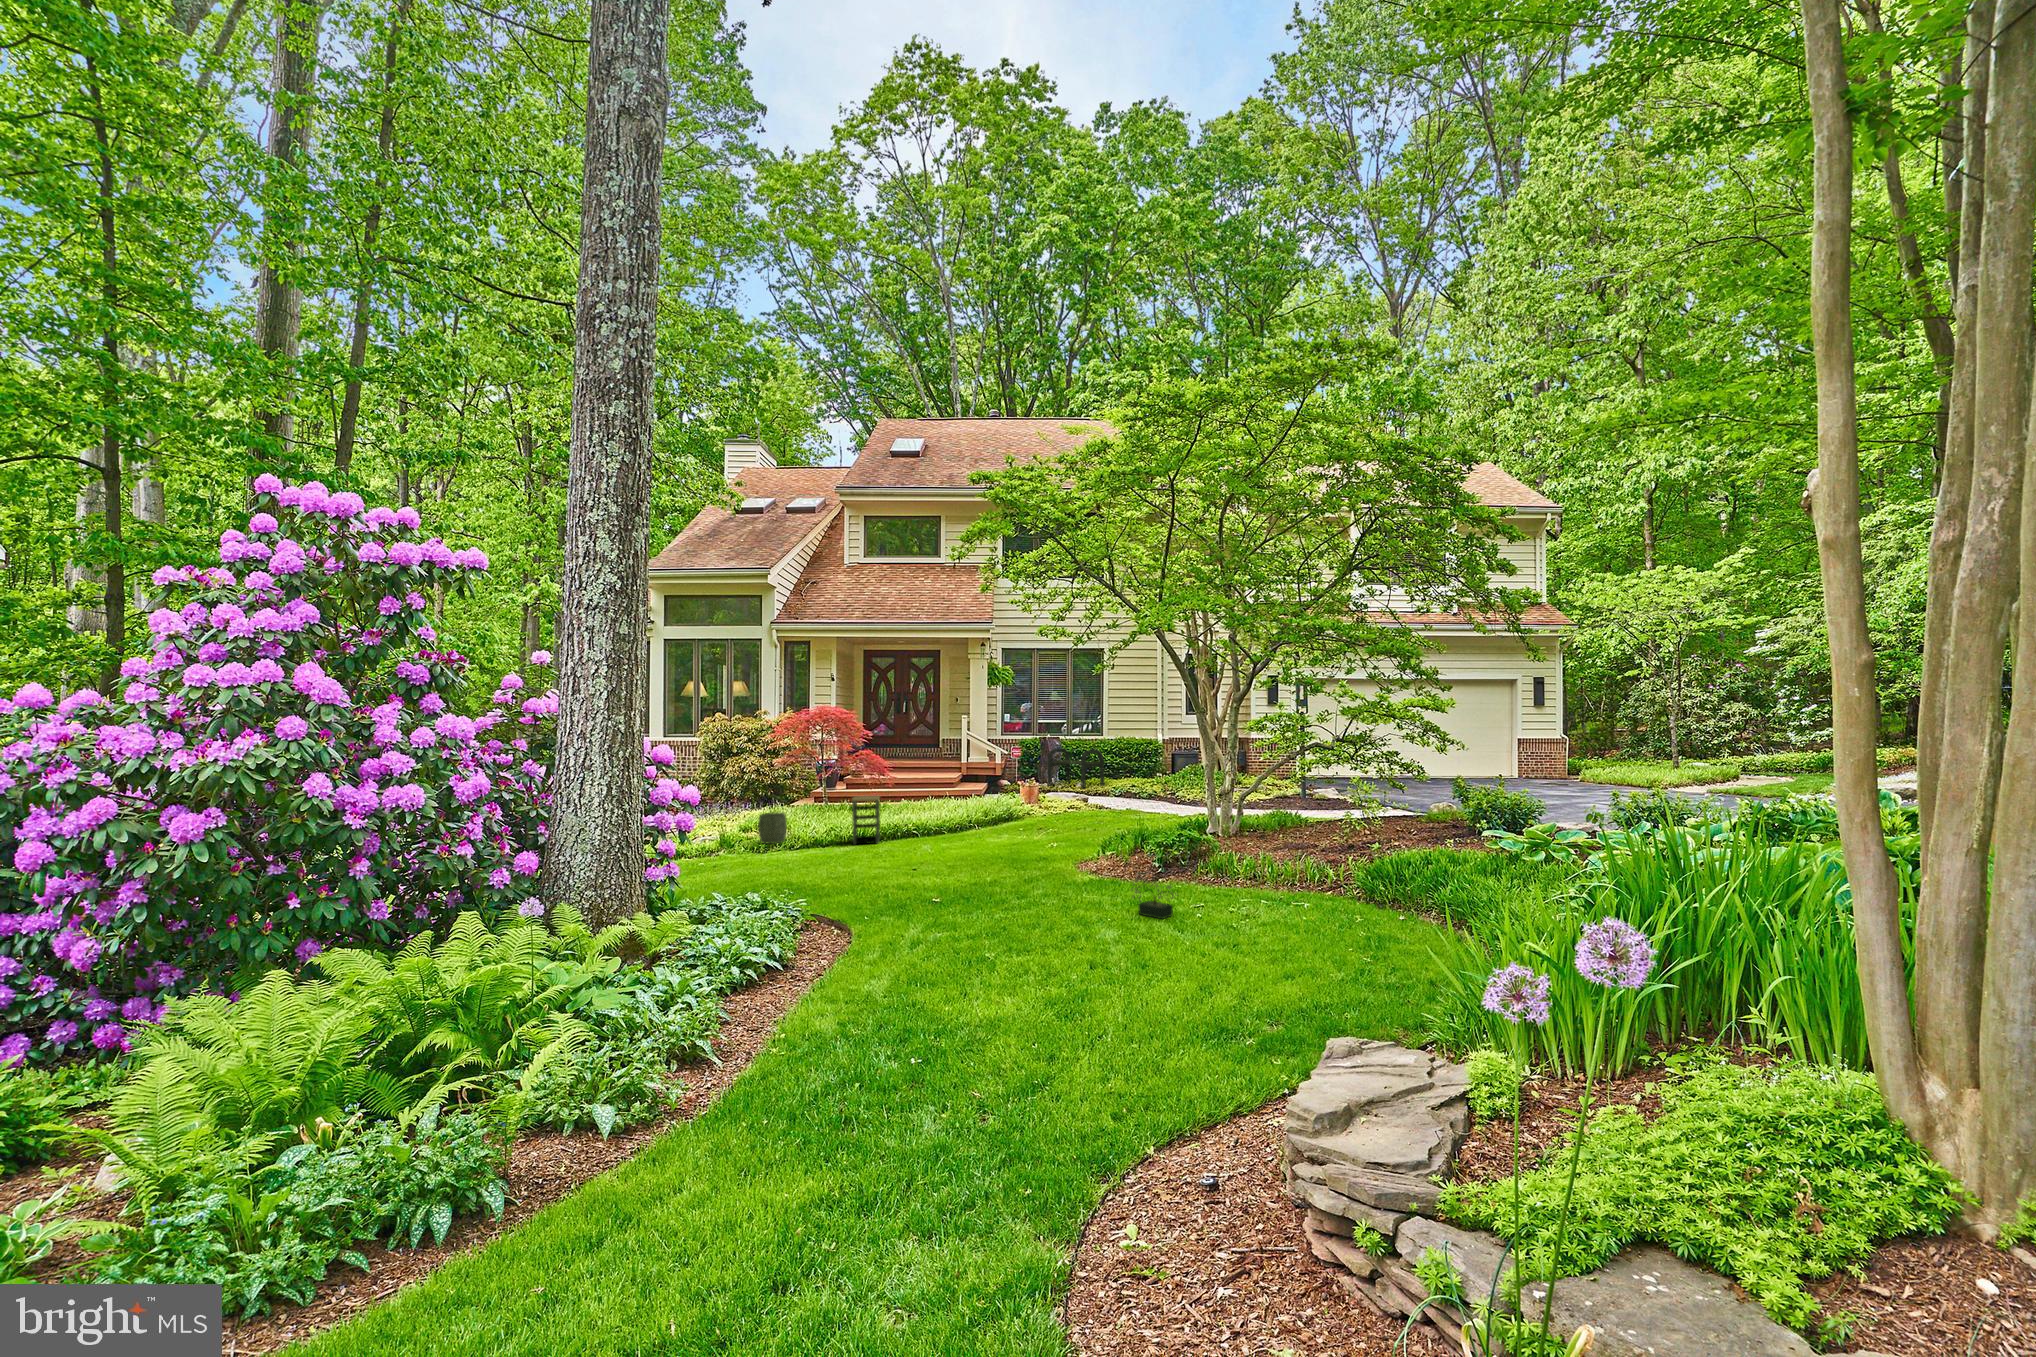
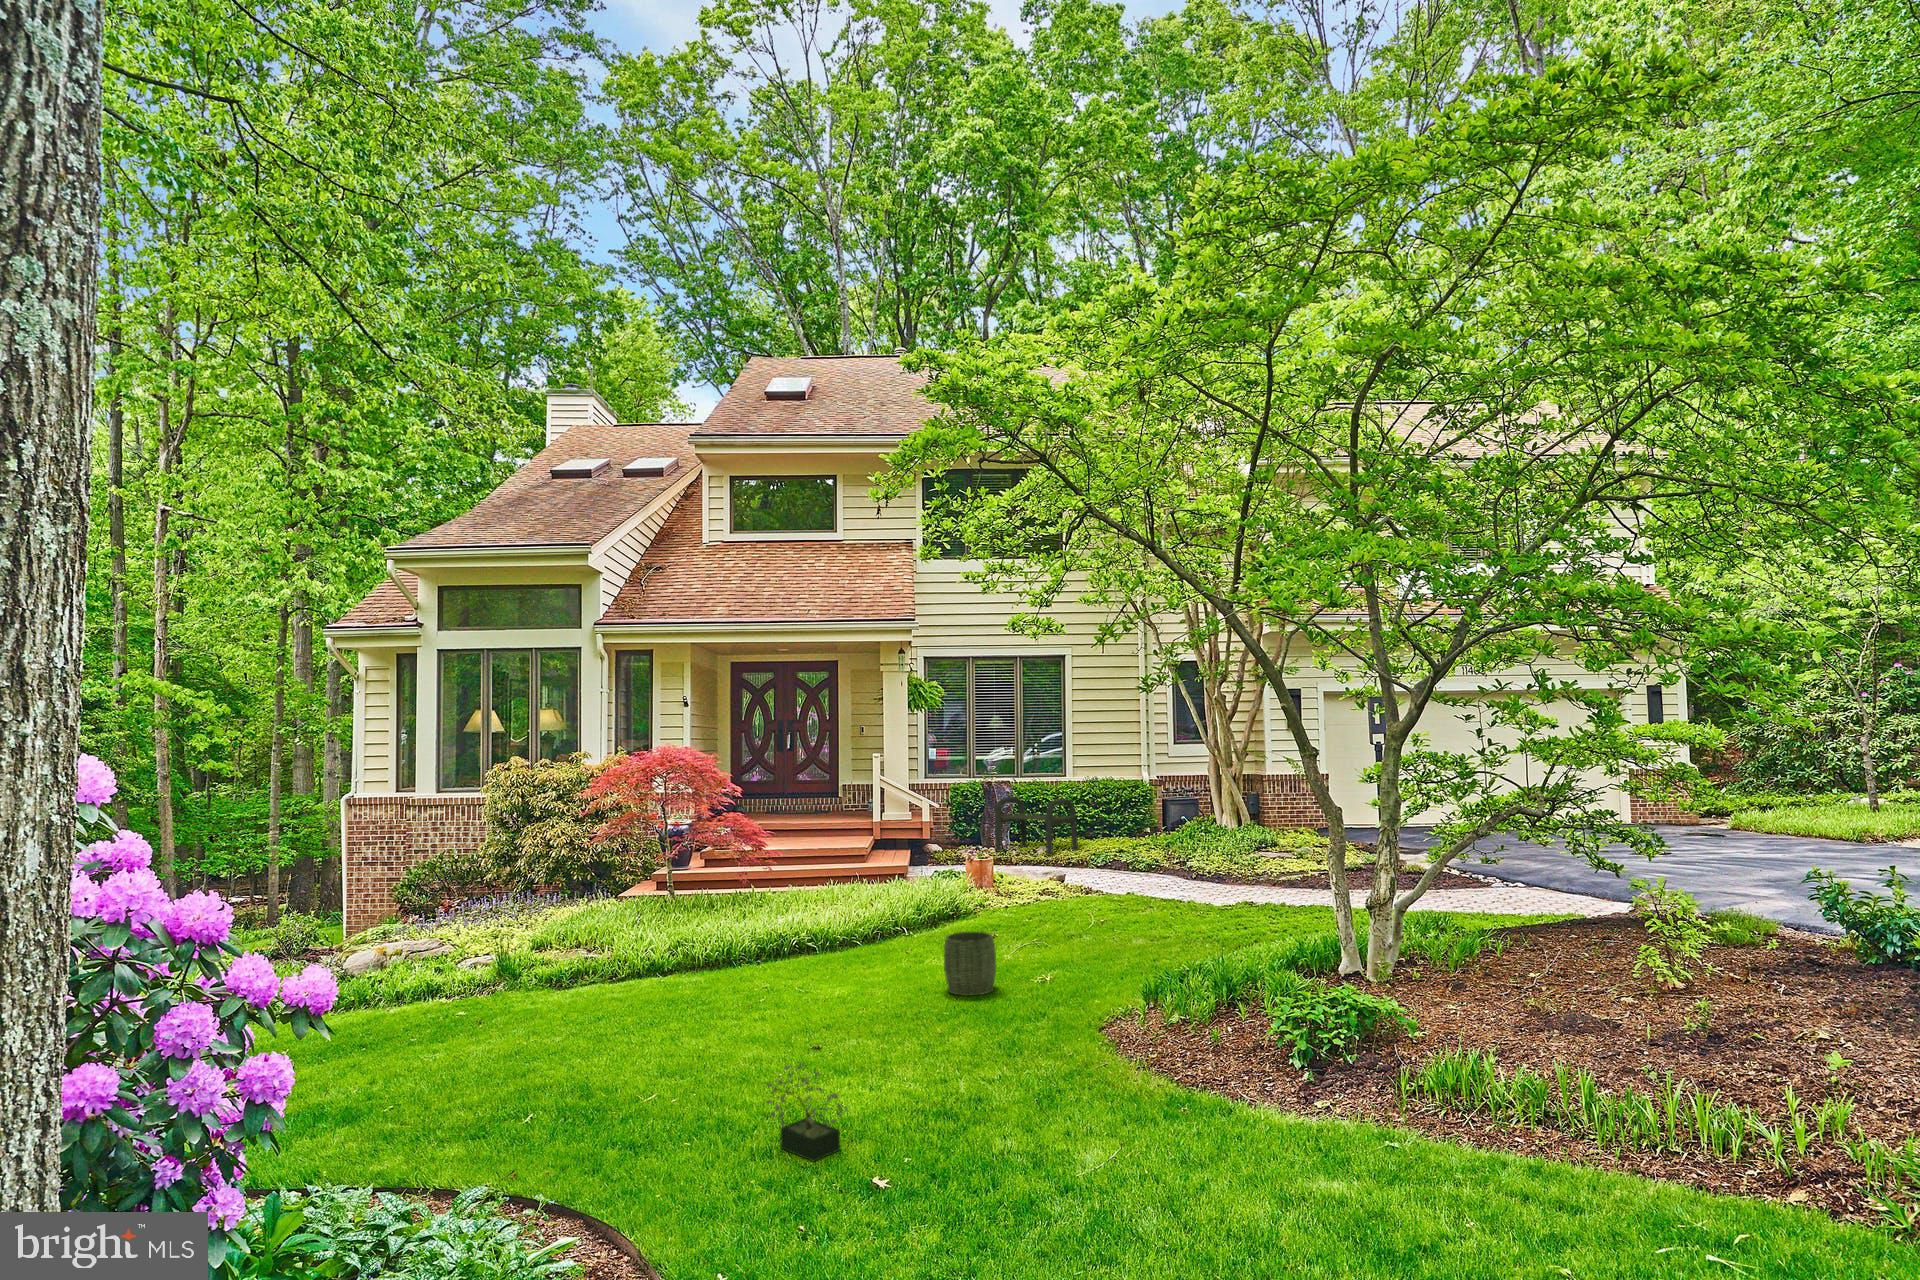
side table: present [852,796,880,844] -> none [711,892,759,978]
woven basket: present [758,812,787,844] -> present [944,931,996,996]
decorative plant: present [1133,872,1176,919] -> present [766,1063,849,1161]

